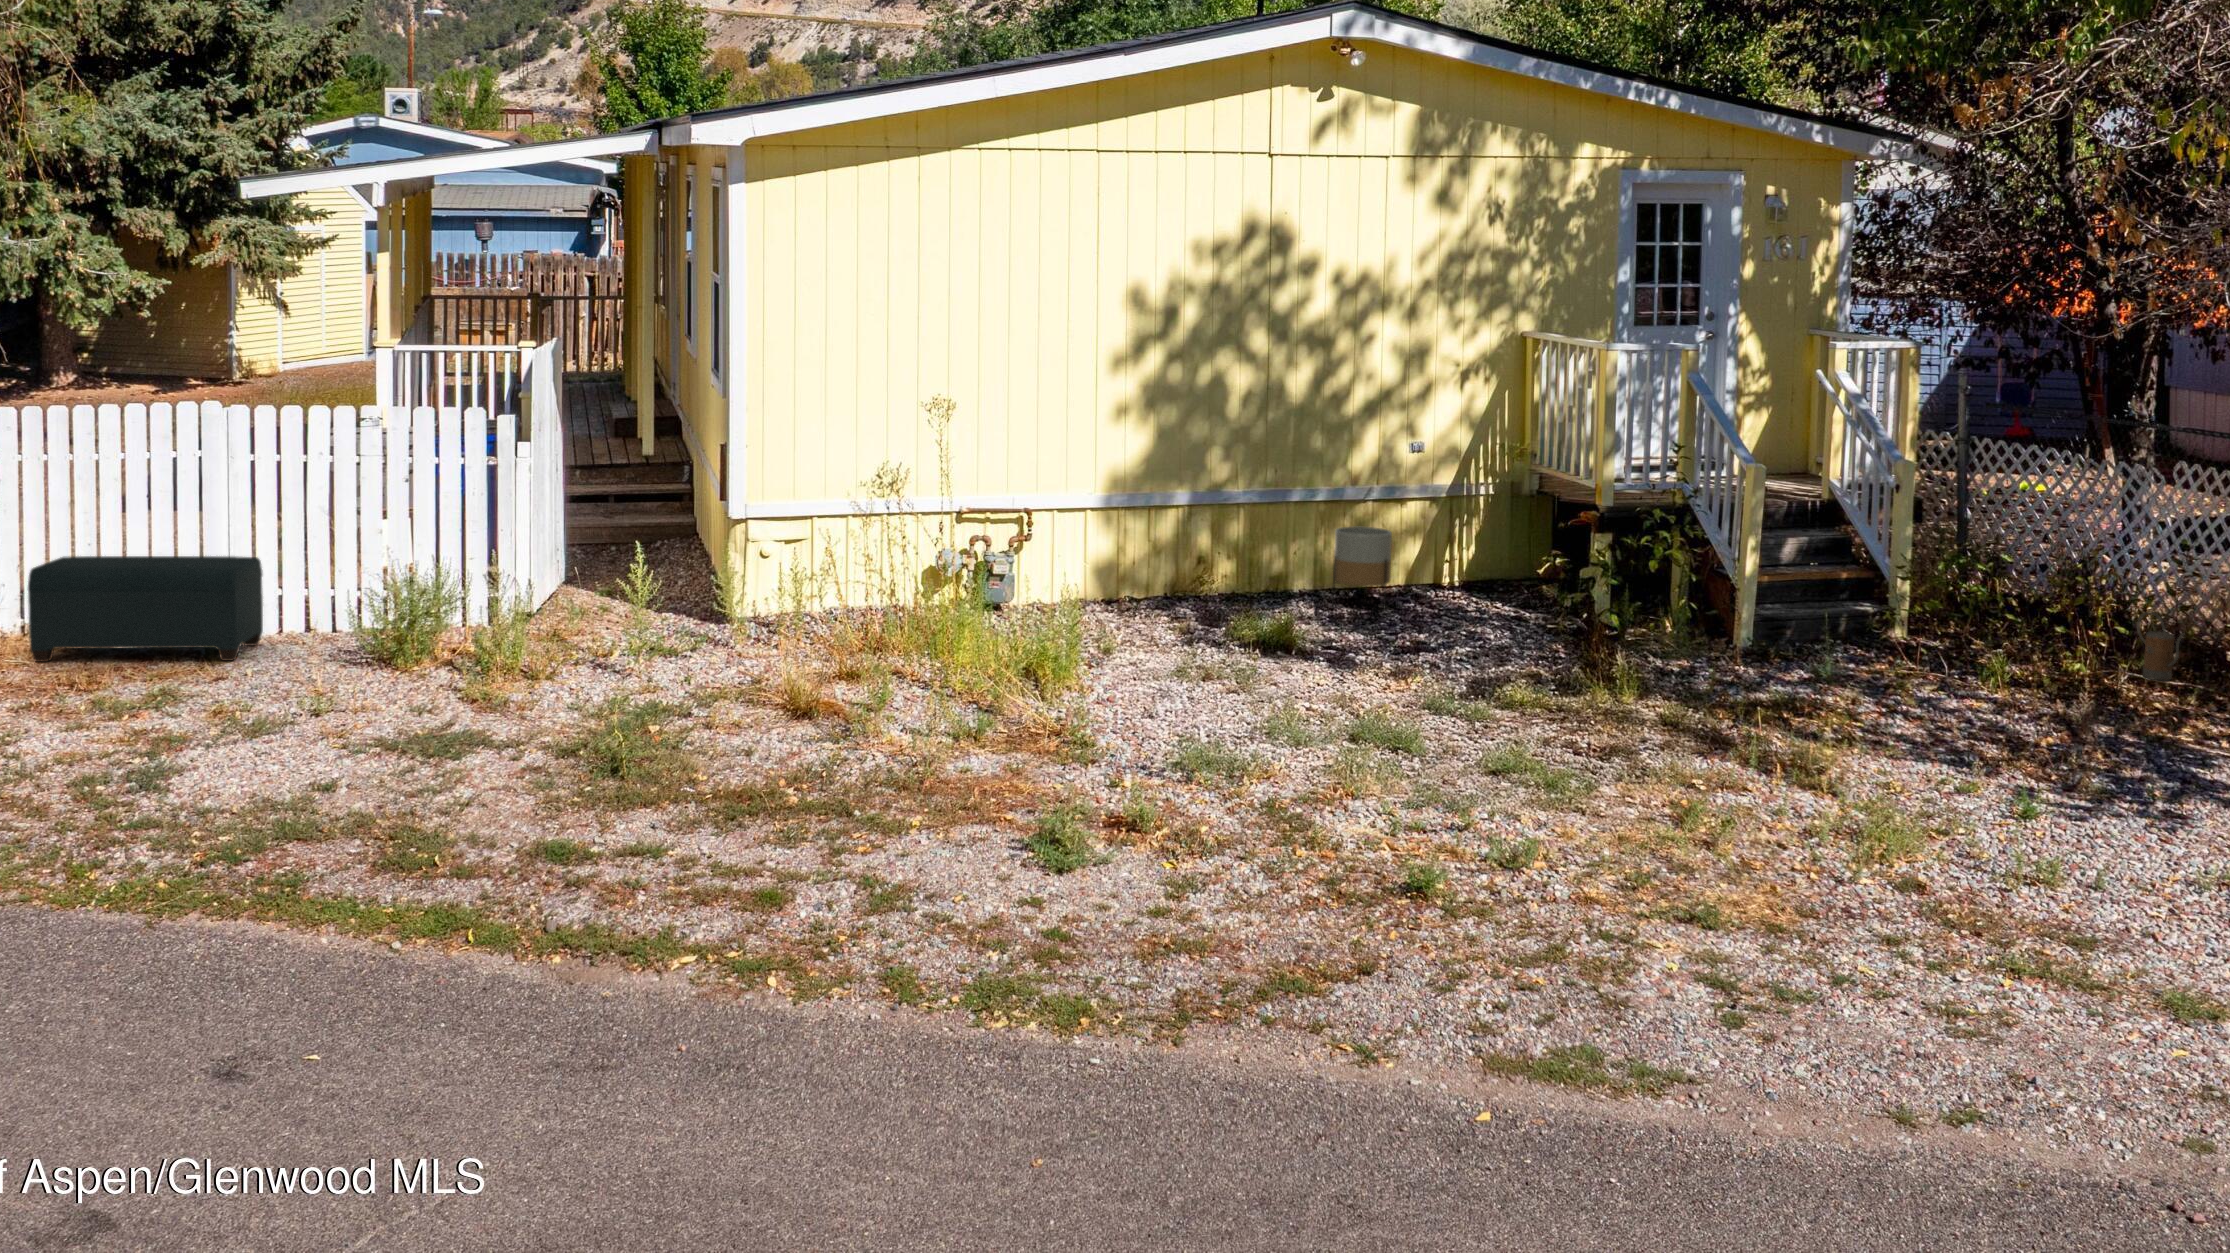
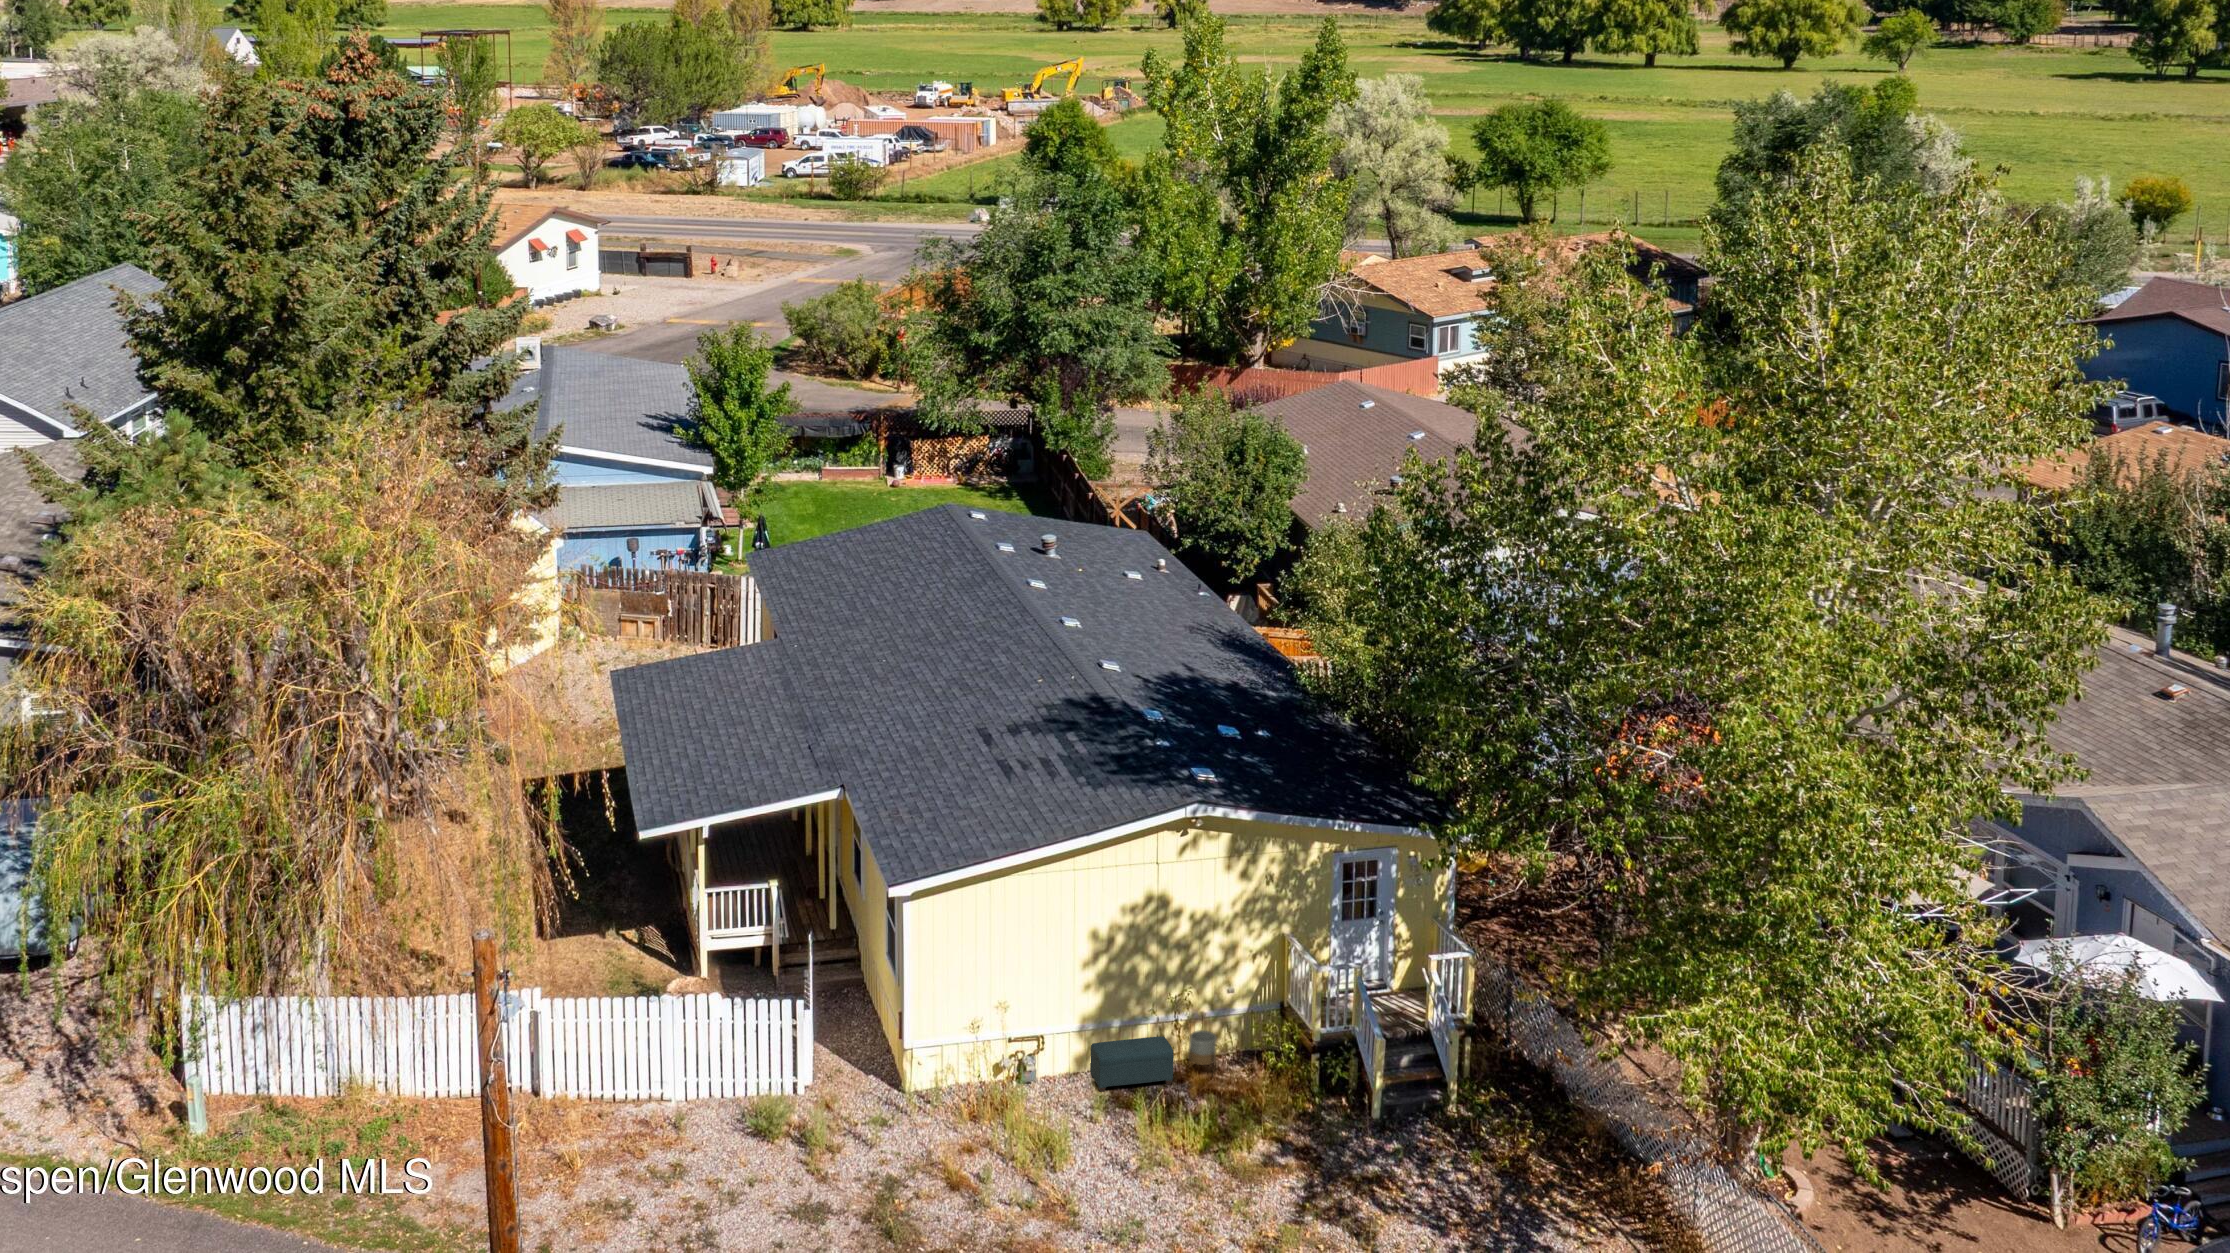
bench: present [28,556,263,662] -> present [1090,1036,1174,1092]
watering can: present [2137,612,2184,681] -> none [1543,1106,1557,1139]

